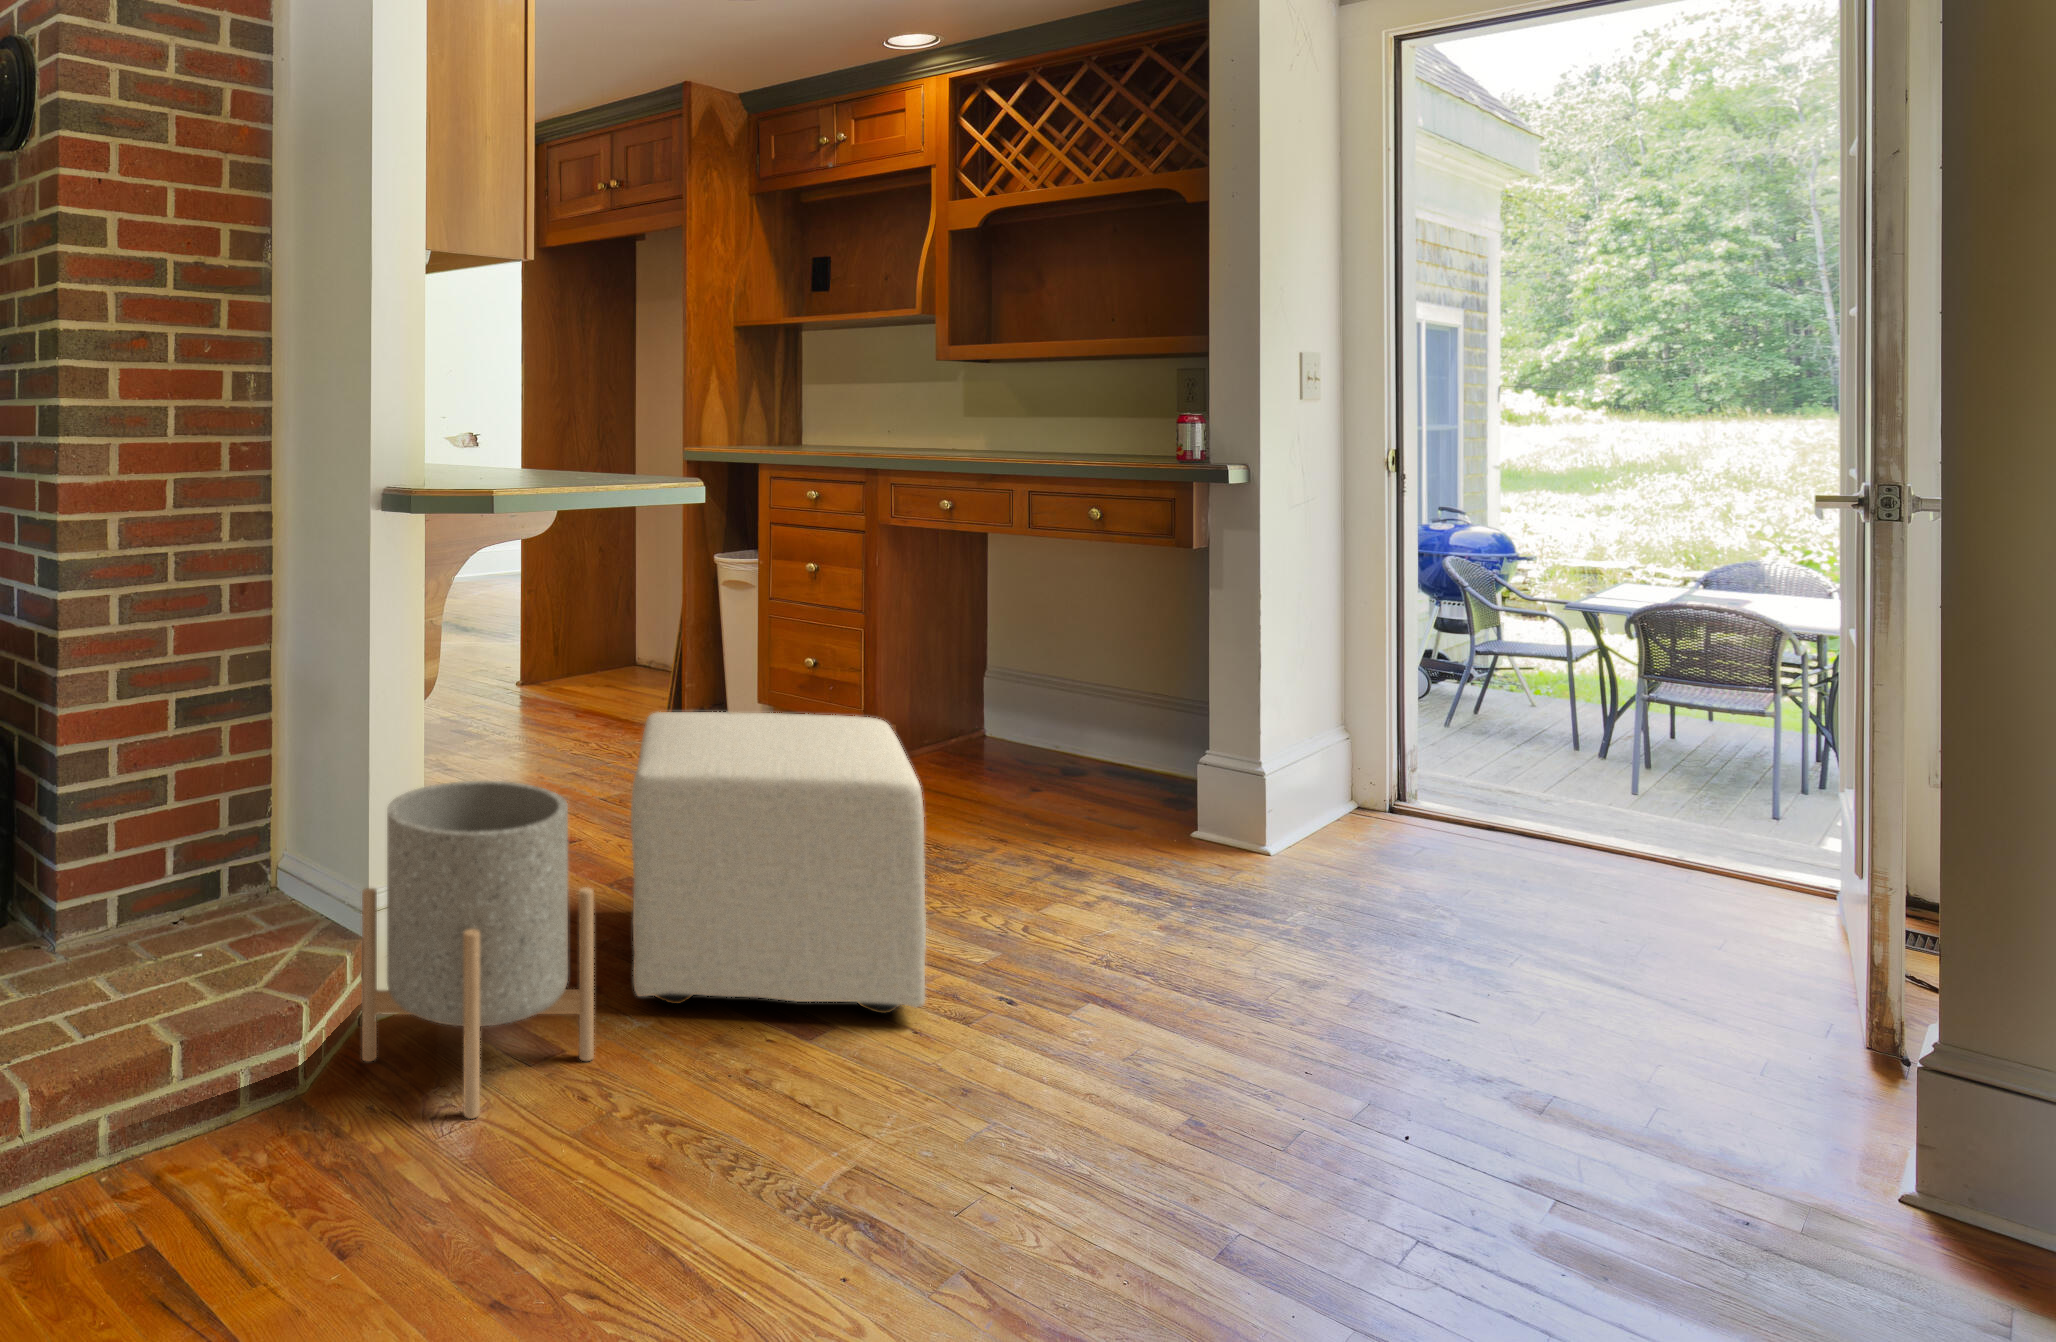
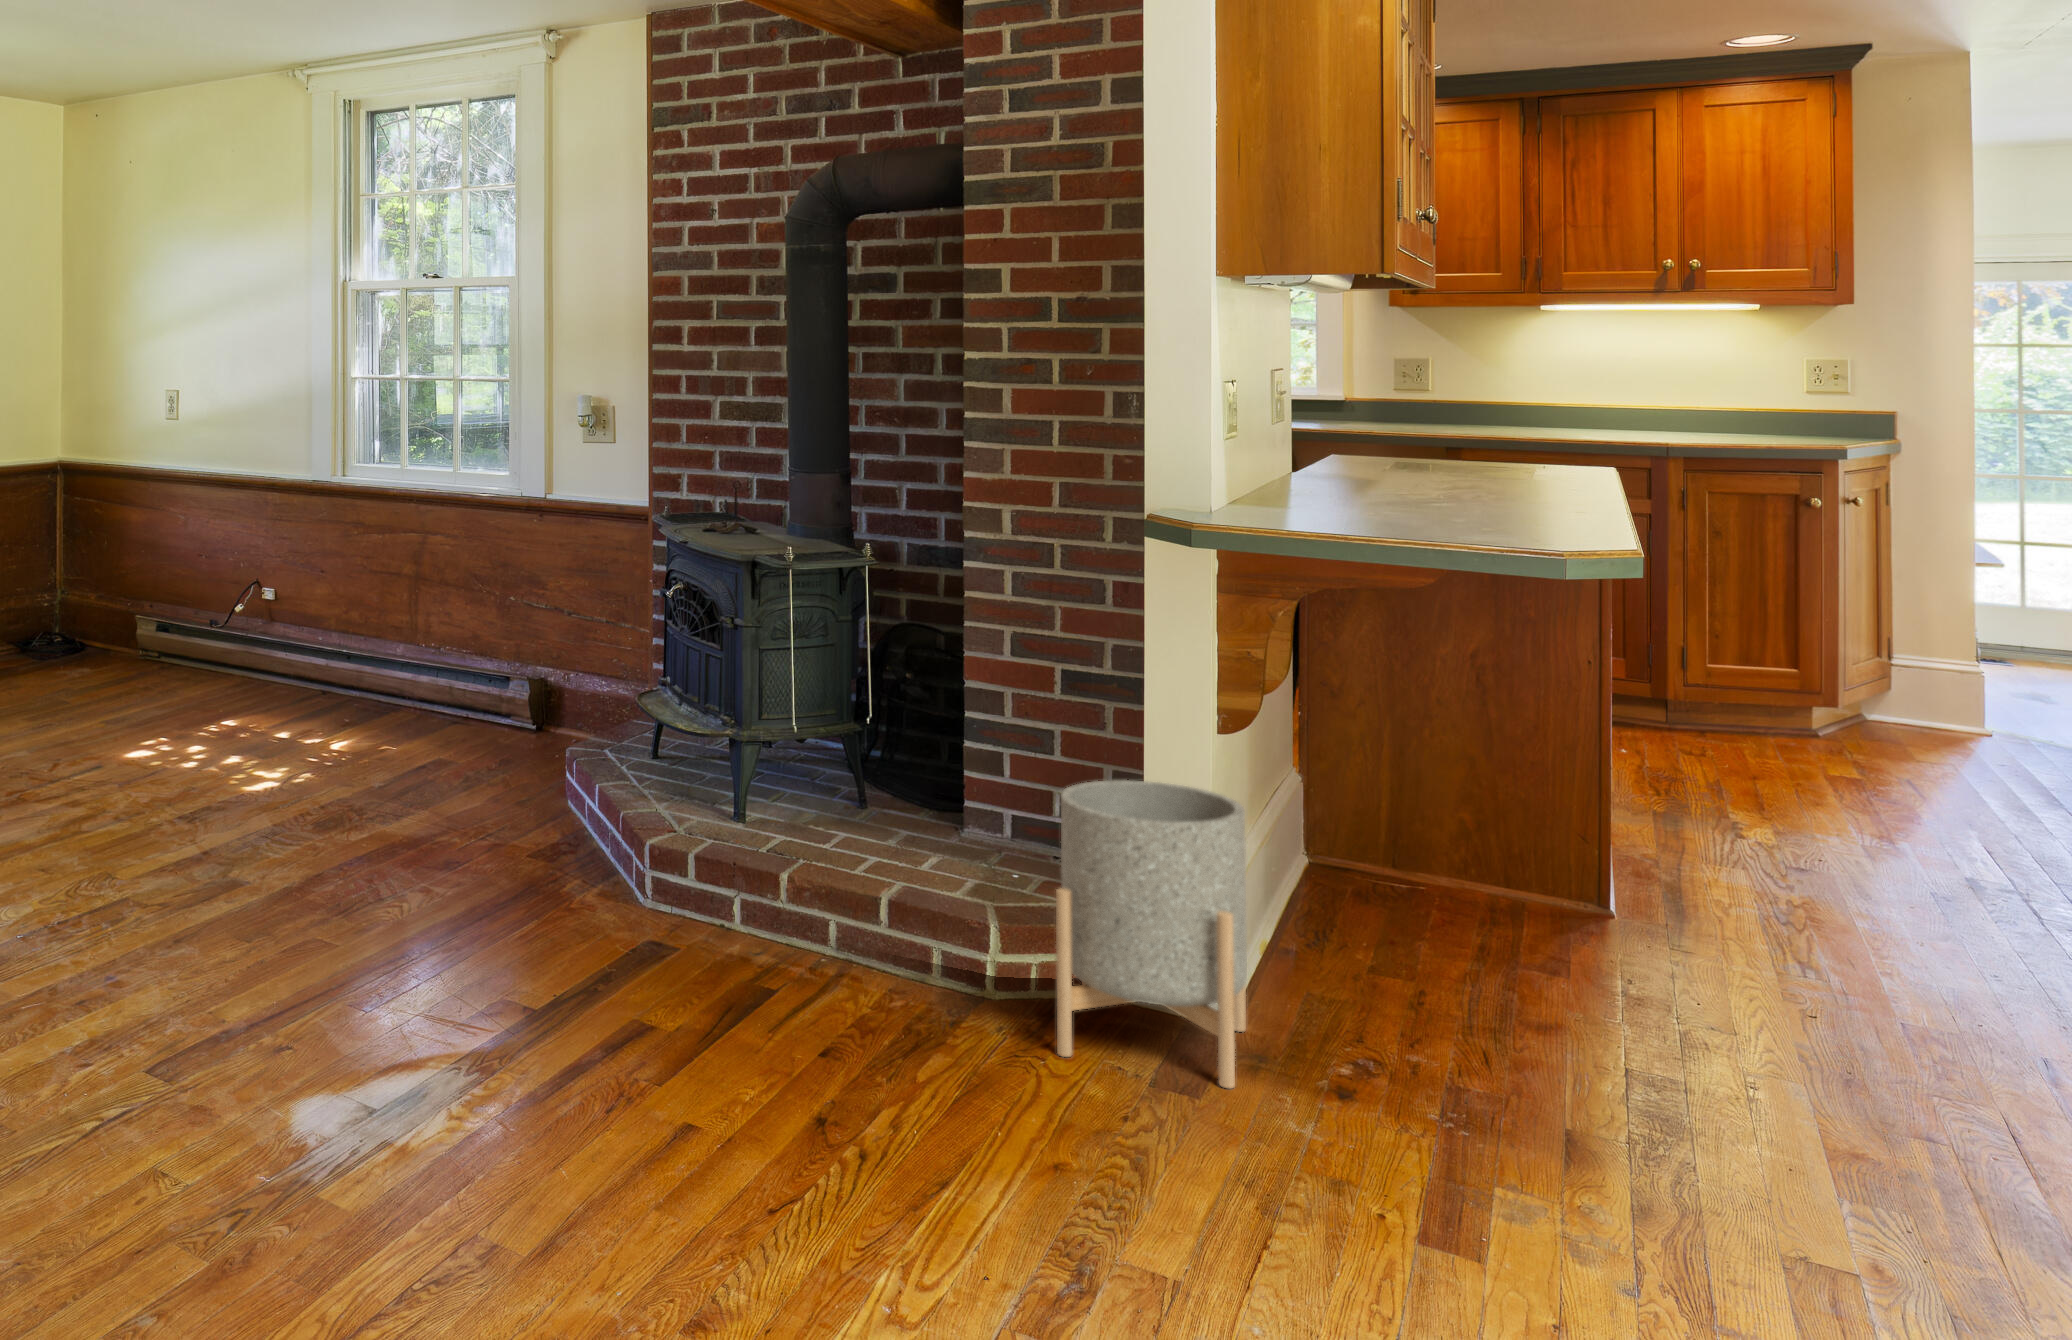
ottoman: present [631,712,926,1014] -> none [1347,818,1935,1244]

